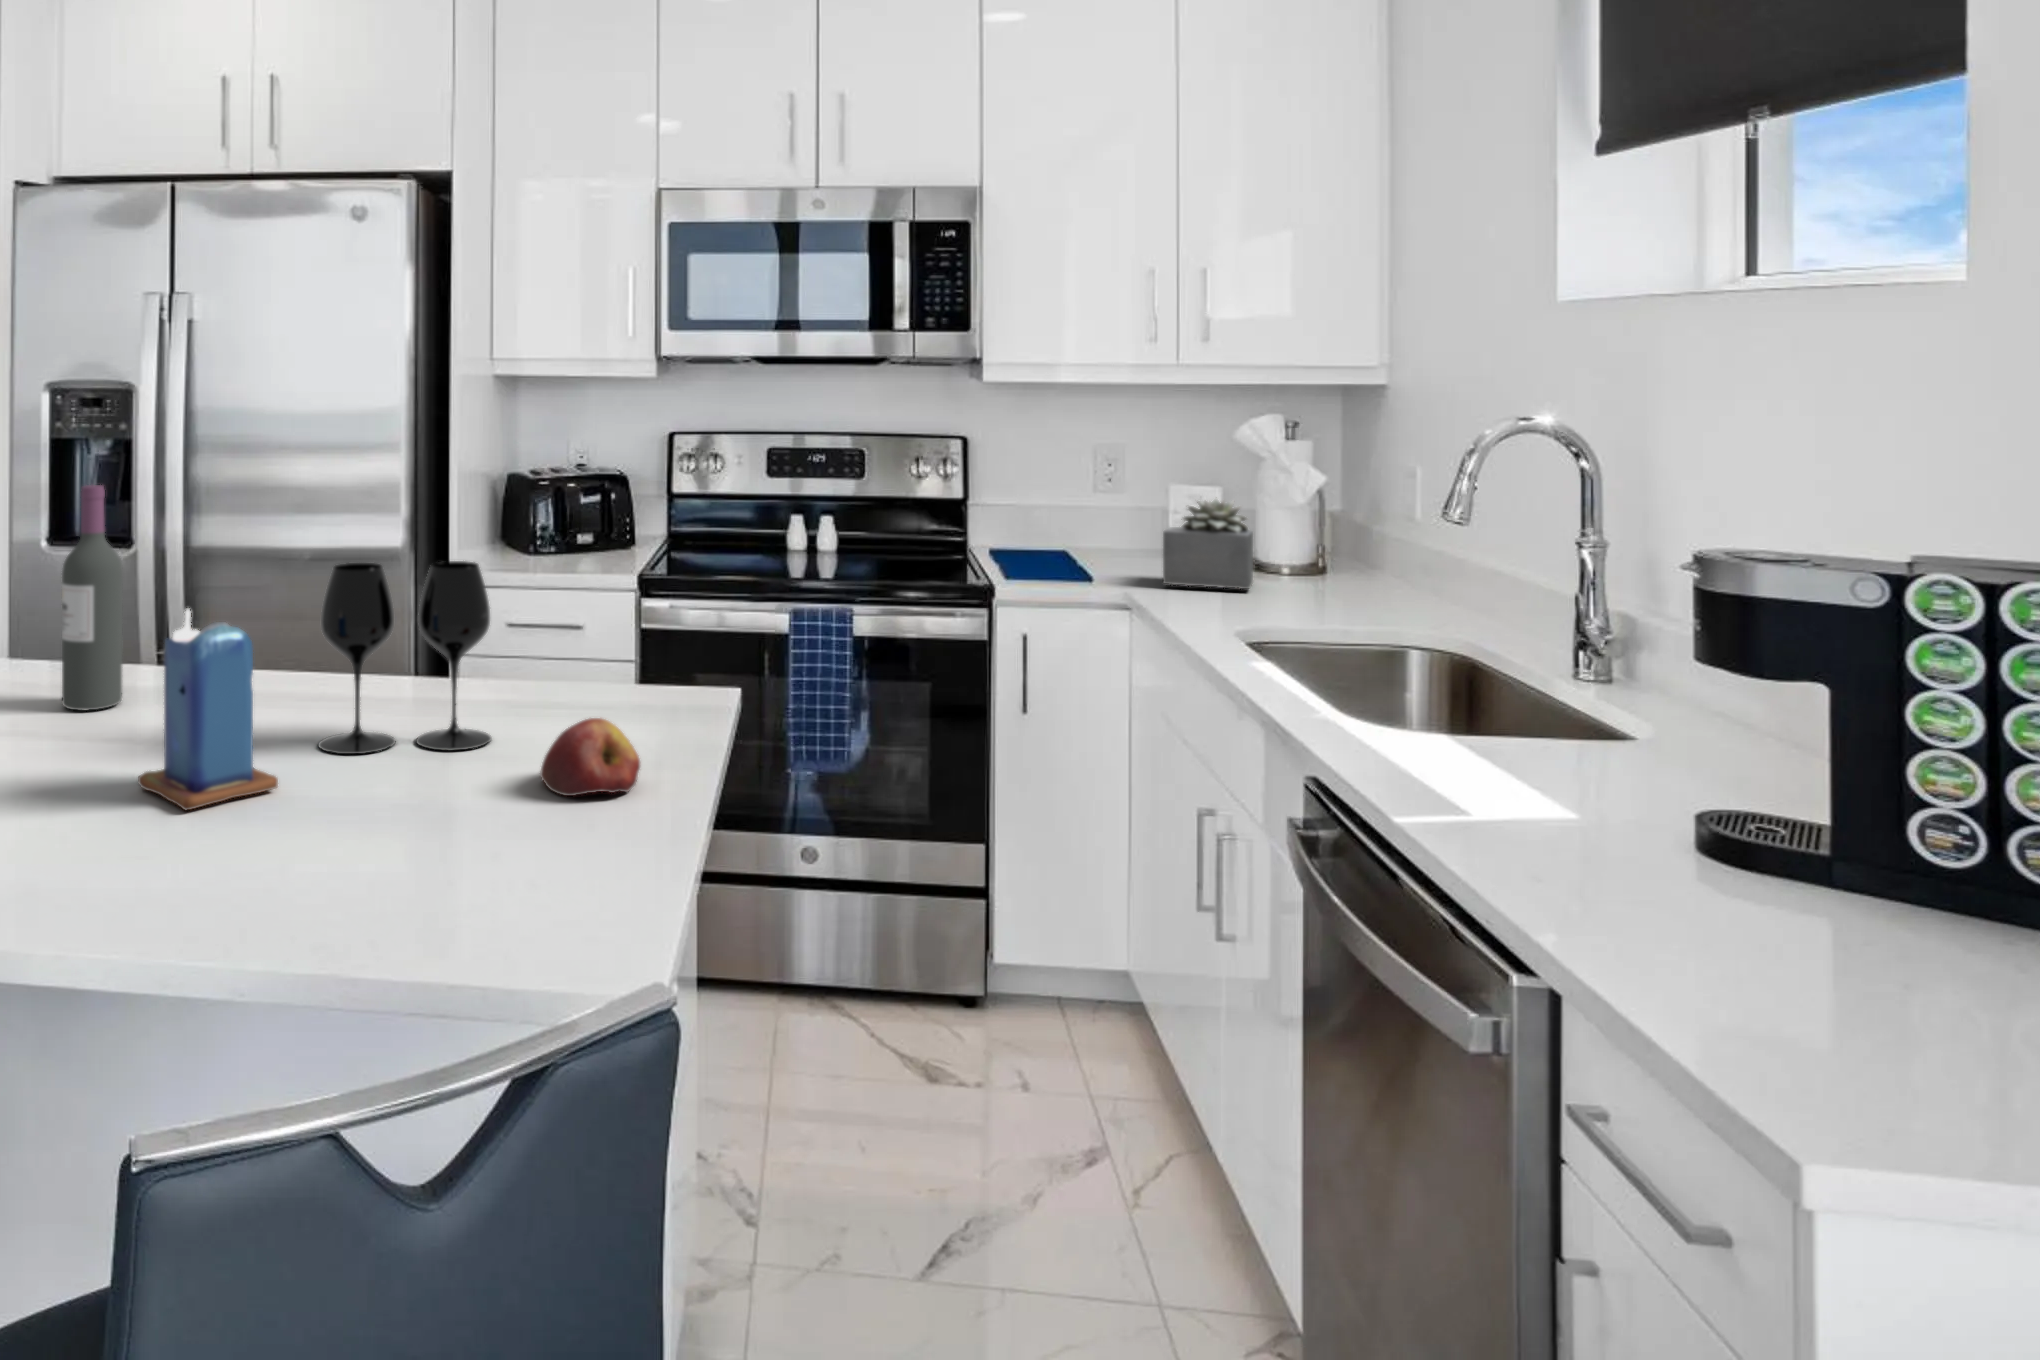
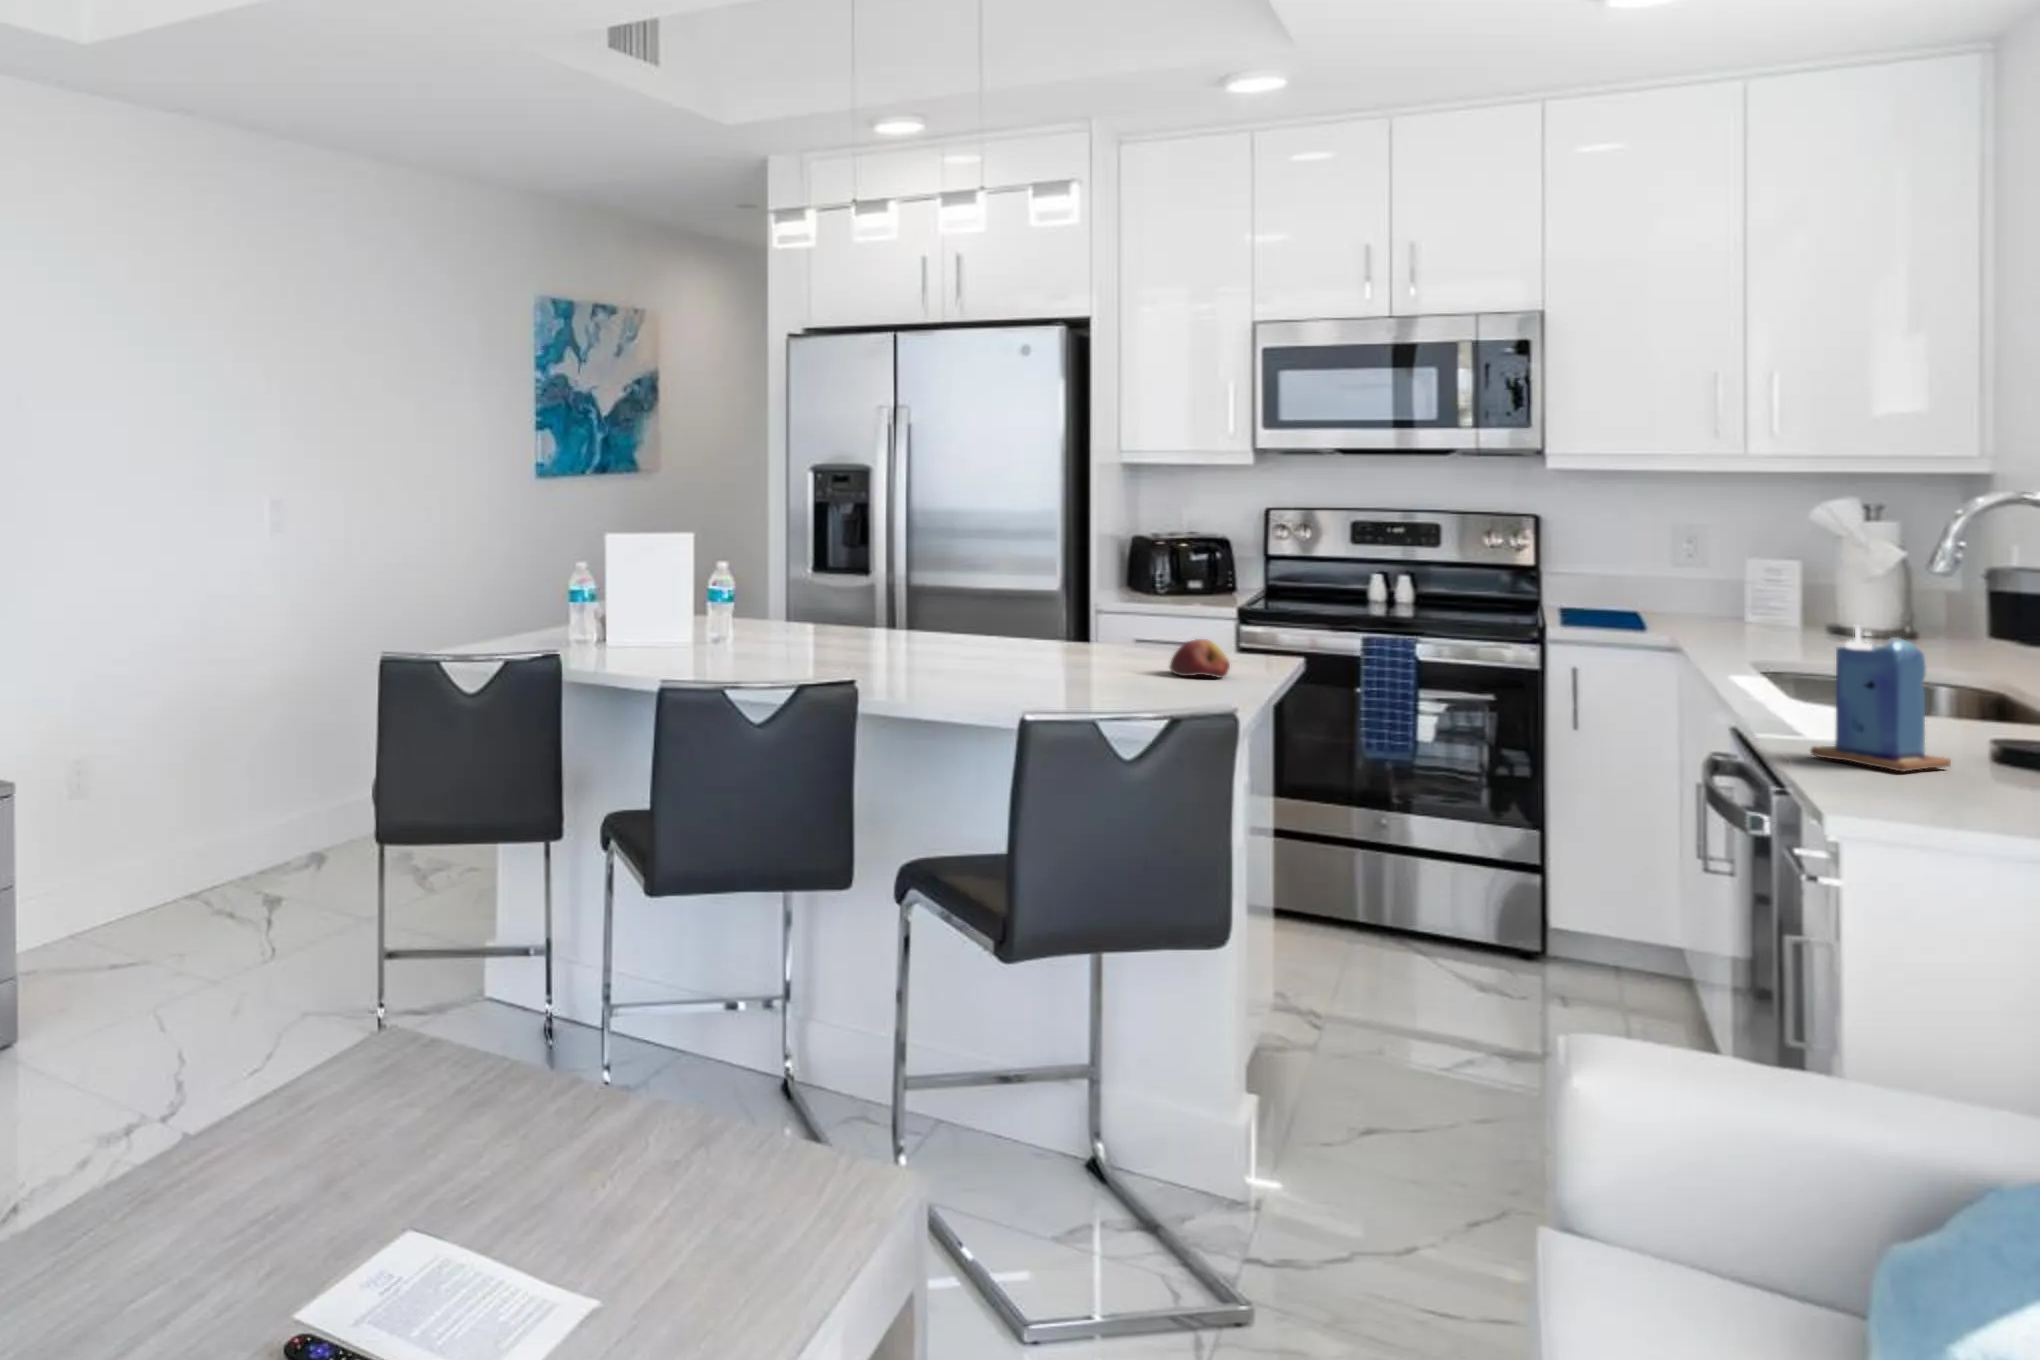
wine bottle: present [62,485,123,710] -> none [879,514,911,637]
succulent plant: present [1163,499,1253,589] -> none [1714,564,1812,639]
wine glass: present [319,561,491,754] -> none [1034,556,1137,662]
candle: present [138,609,278,811] -> present [1811,627,1951,772]

